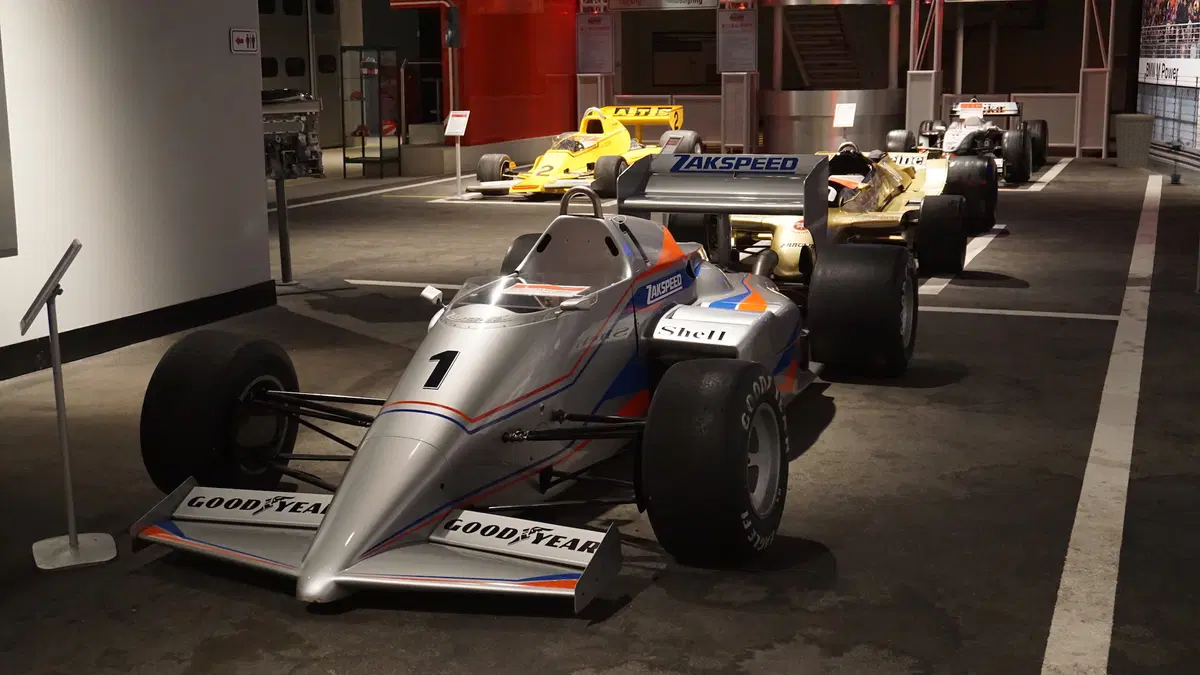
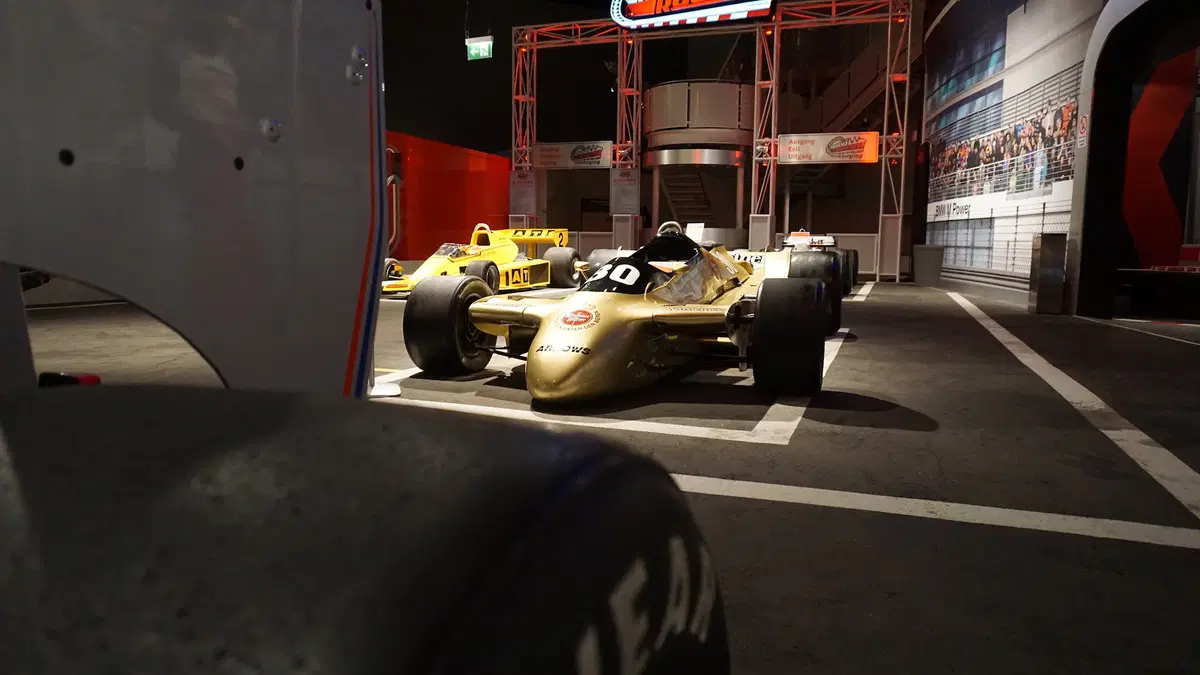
potted plant: present [1165,139,1190,184] -> none [965,258,991,297]

